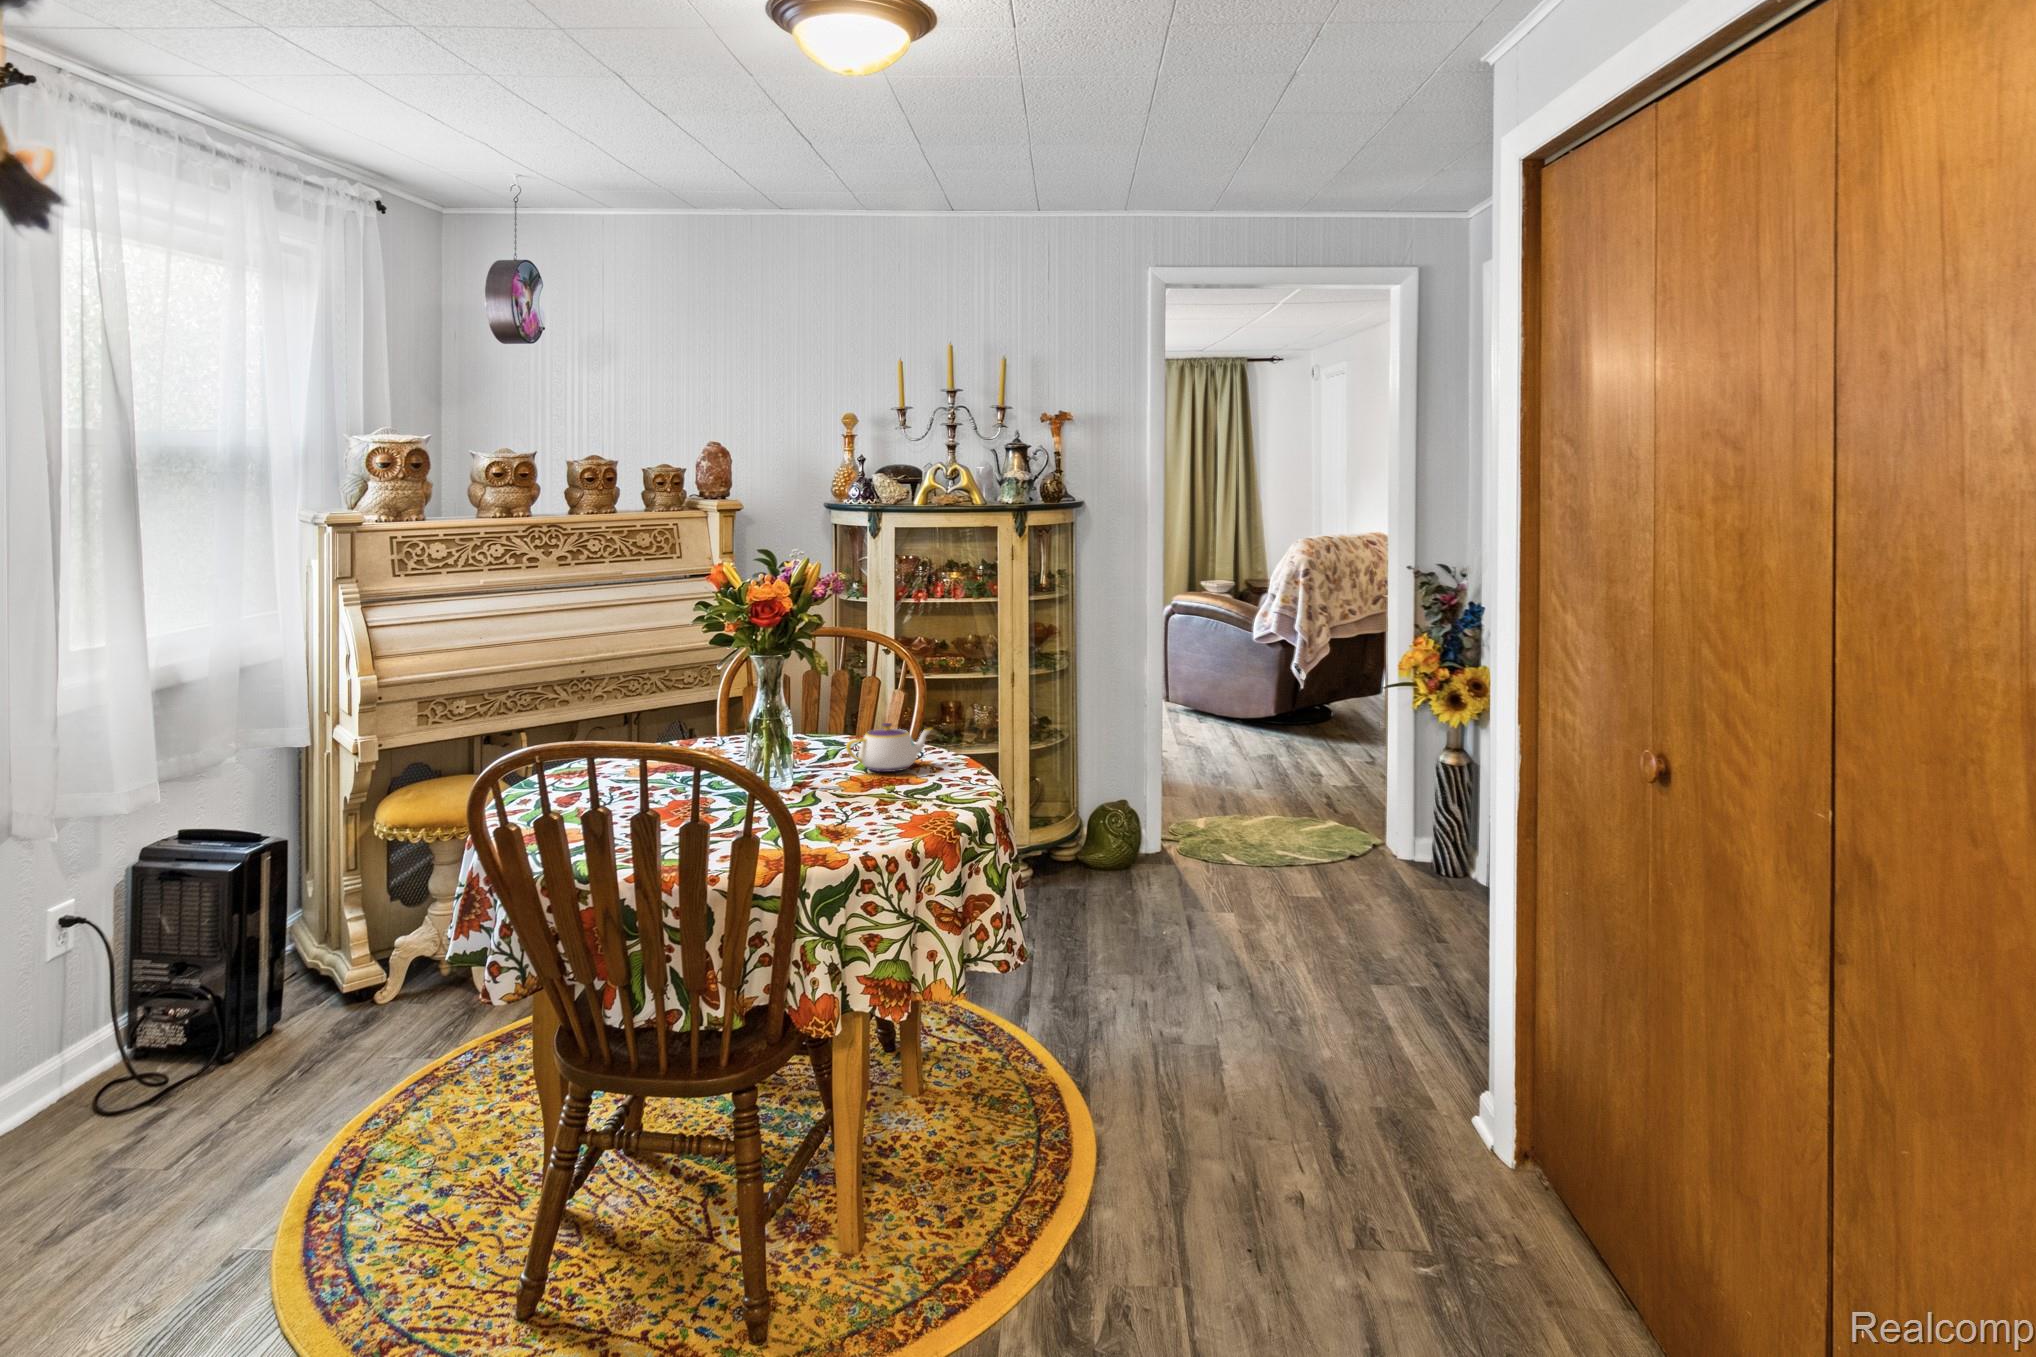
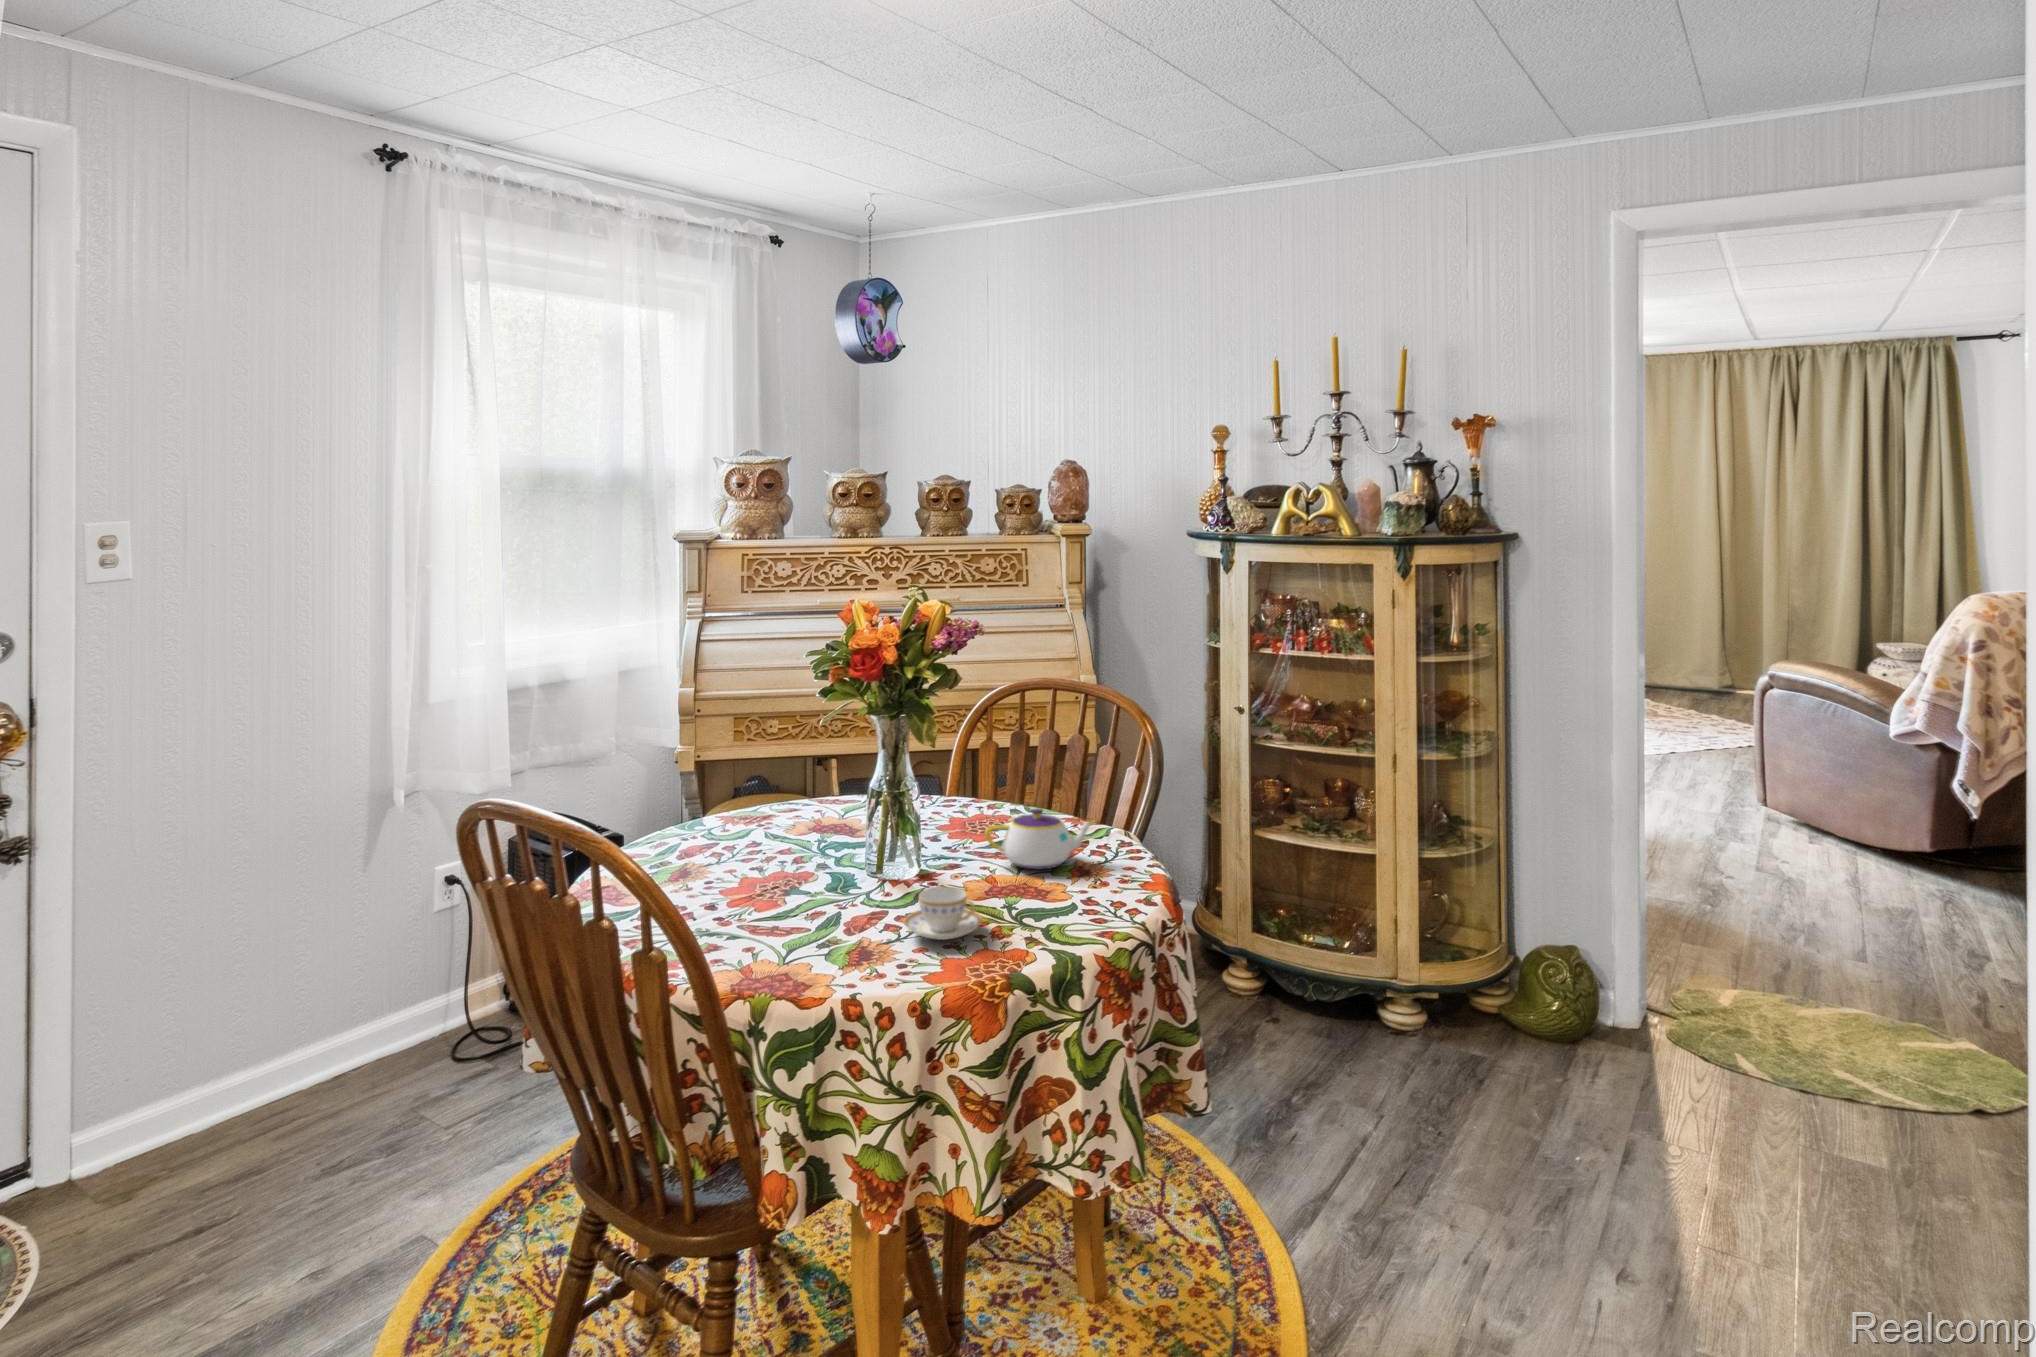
teacup: none [842,776,907,816] -> present [904,886,982,940]

